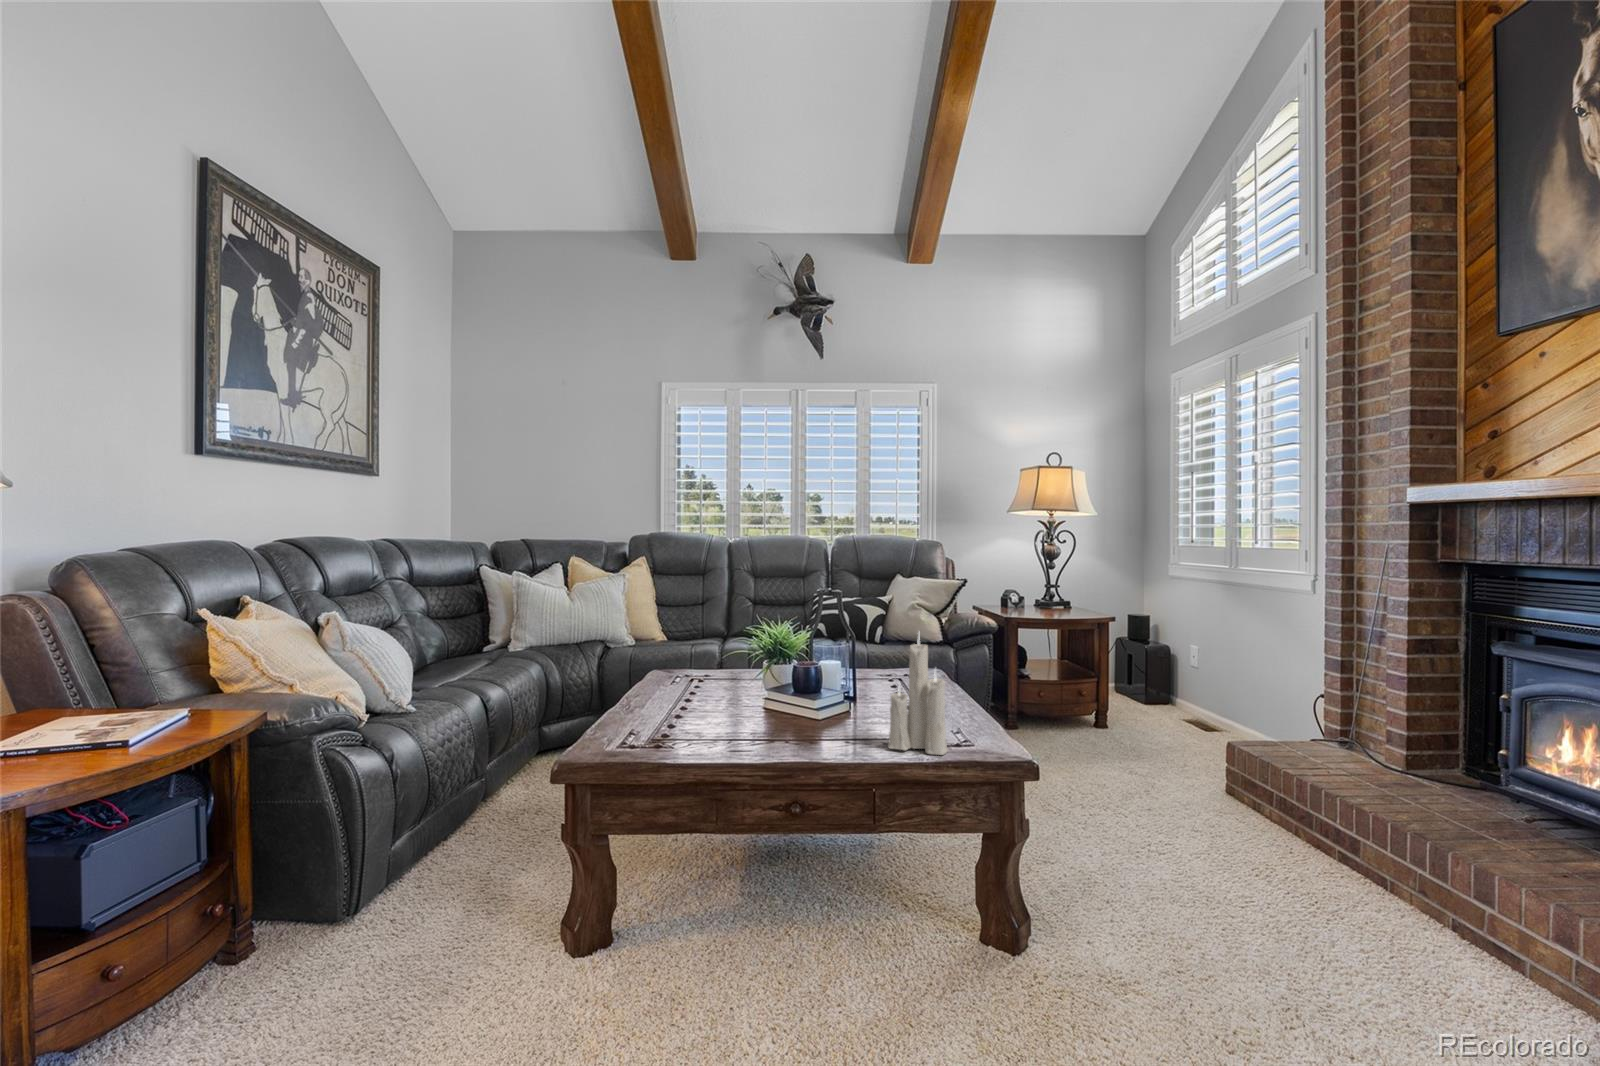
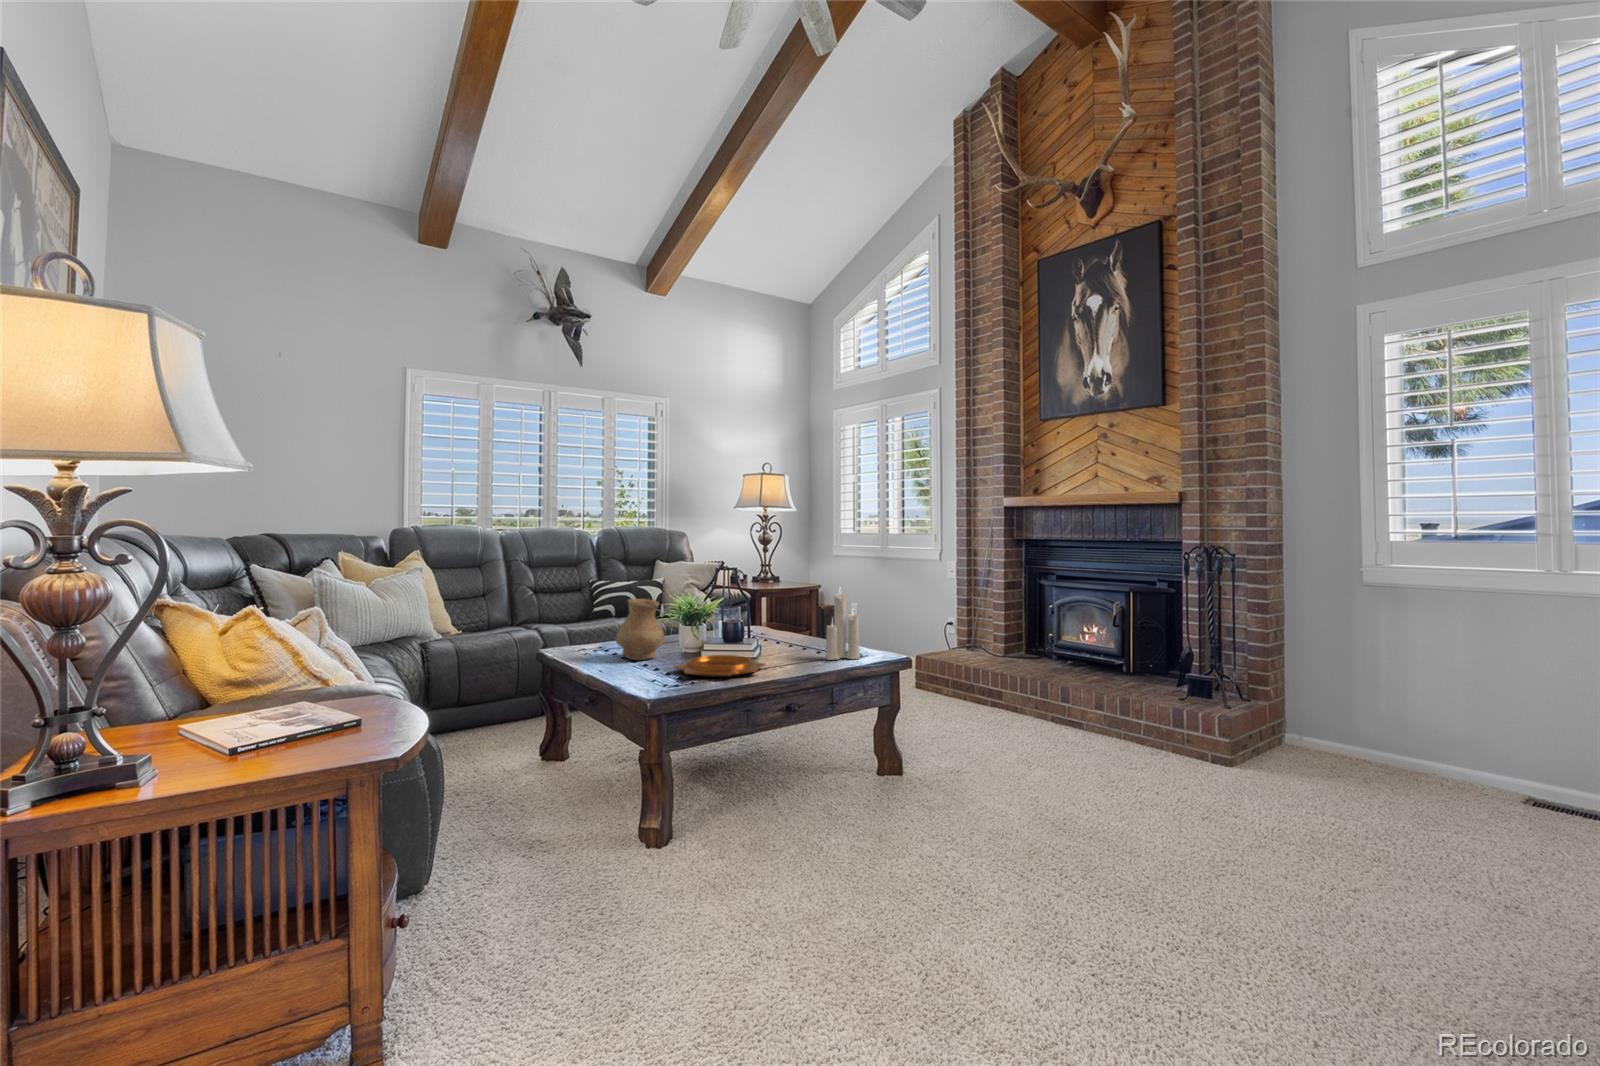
vase: none [658,625,721,705] -> present [615,599,664,660]
decorative bowl: none [652,714,784,753] -> present [674,655,765,677]

